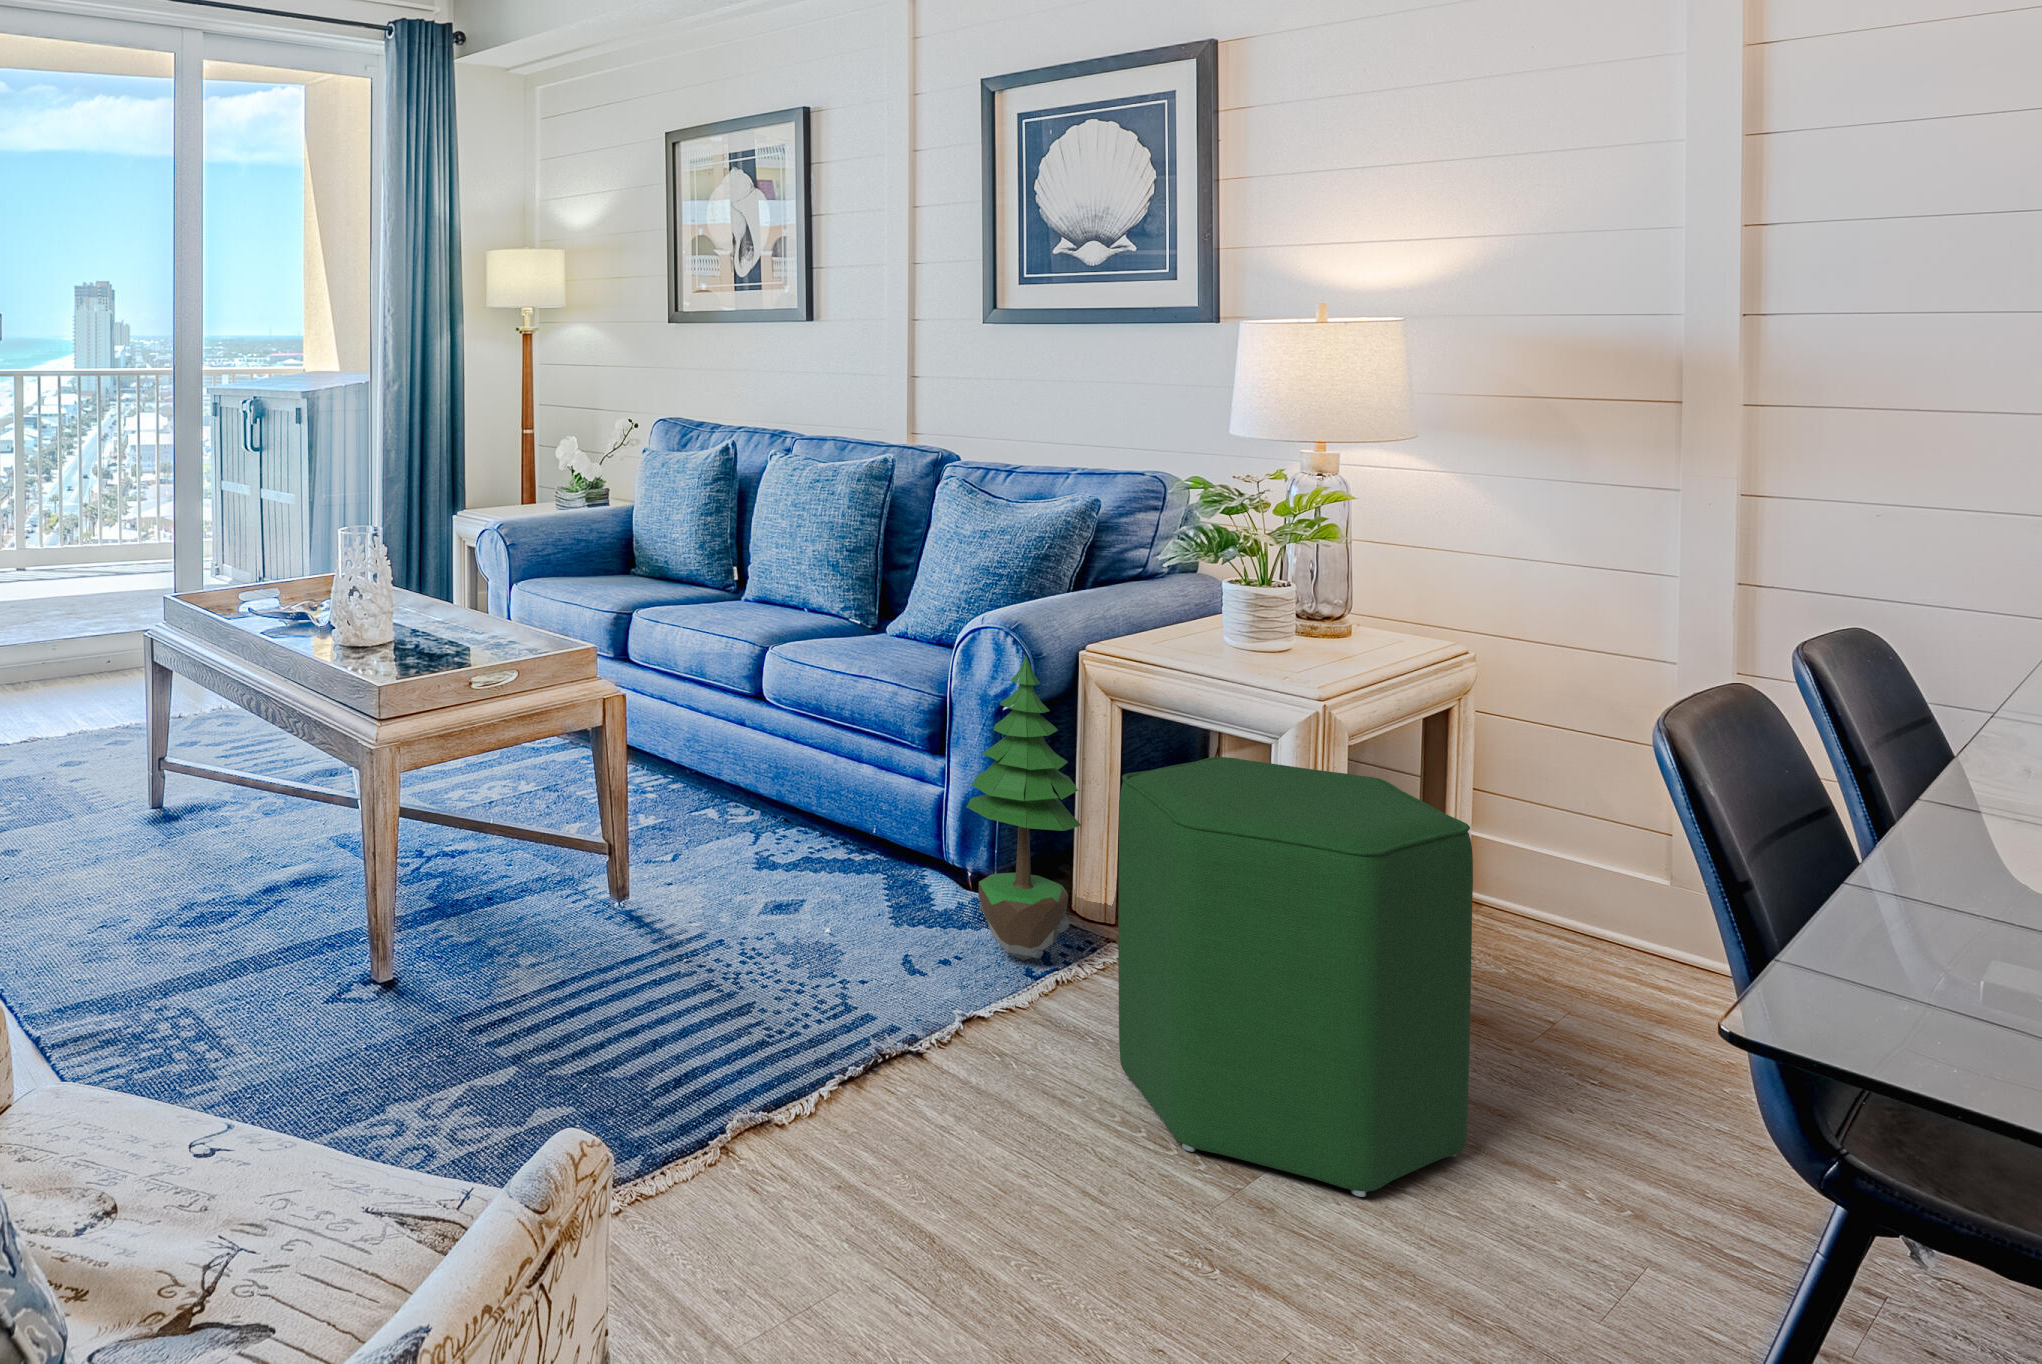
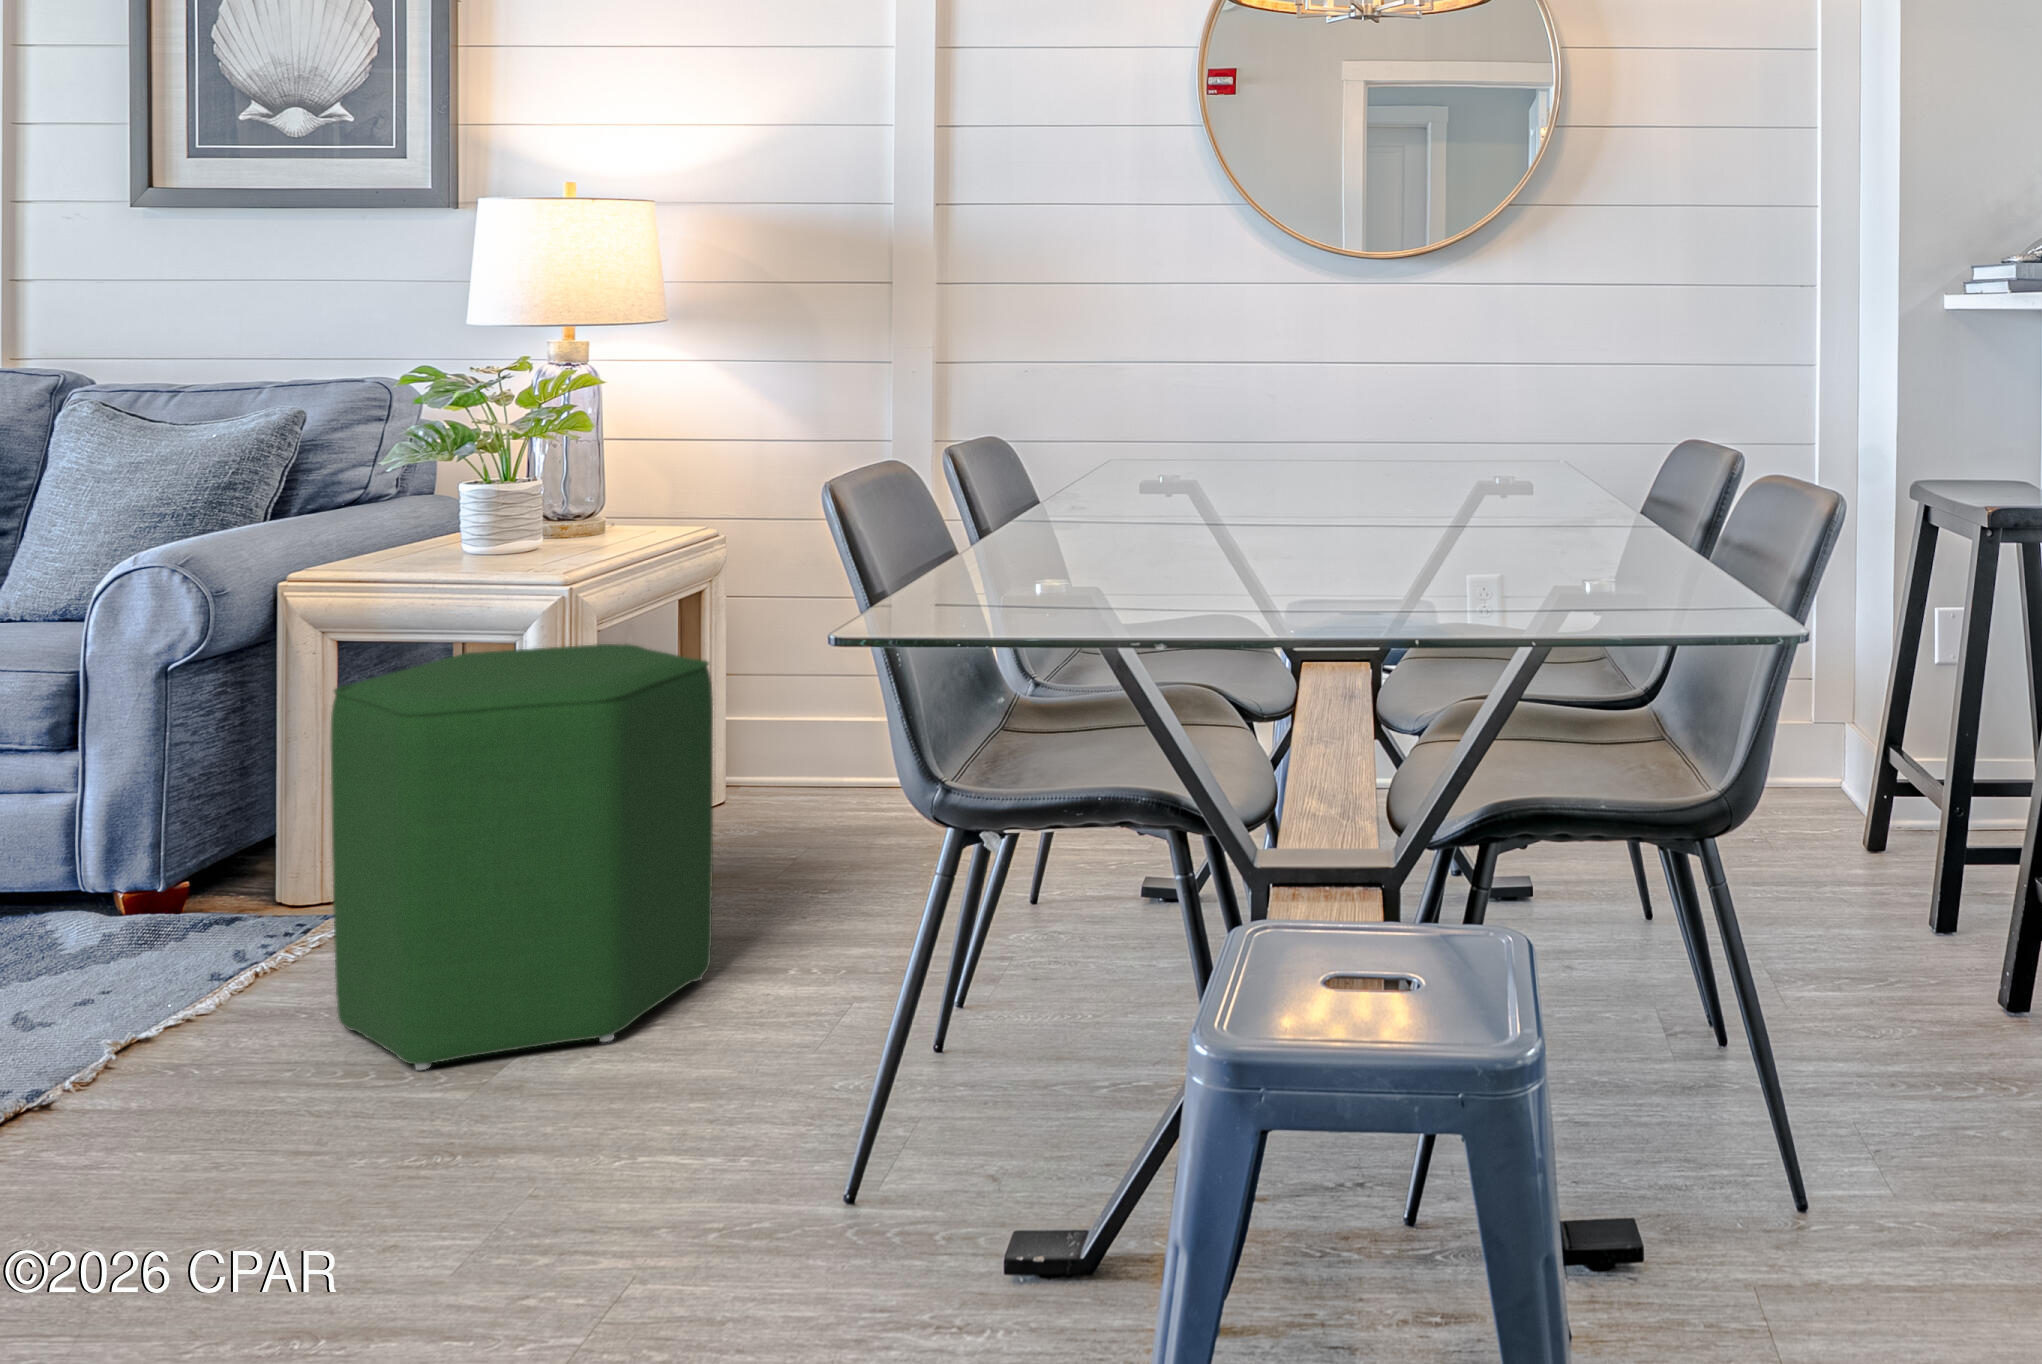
potted tree: present [966,656,1081,960] -> none [110,587,284,966]

